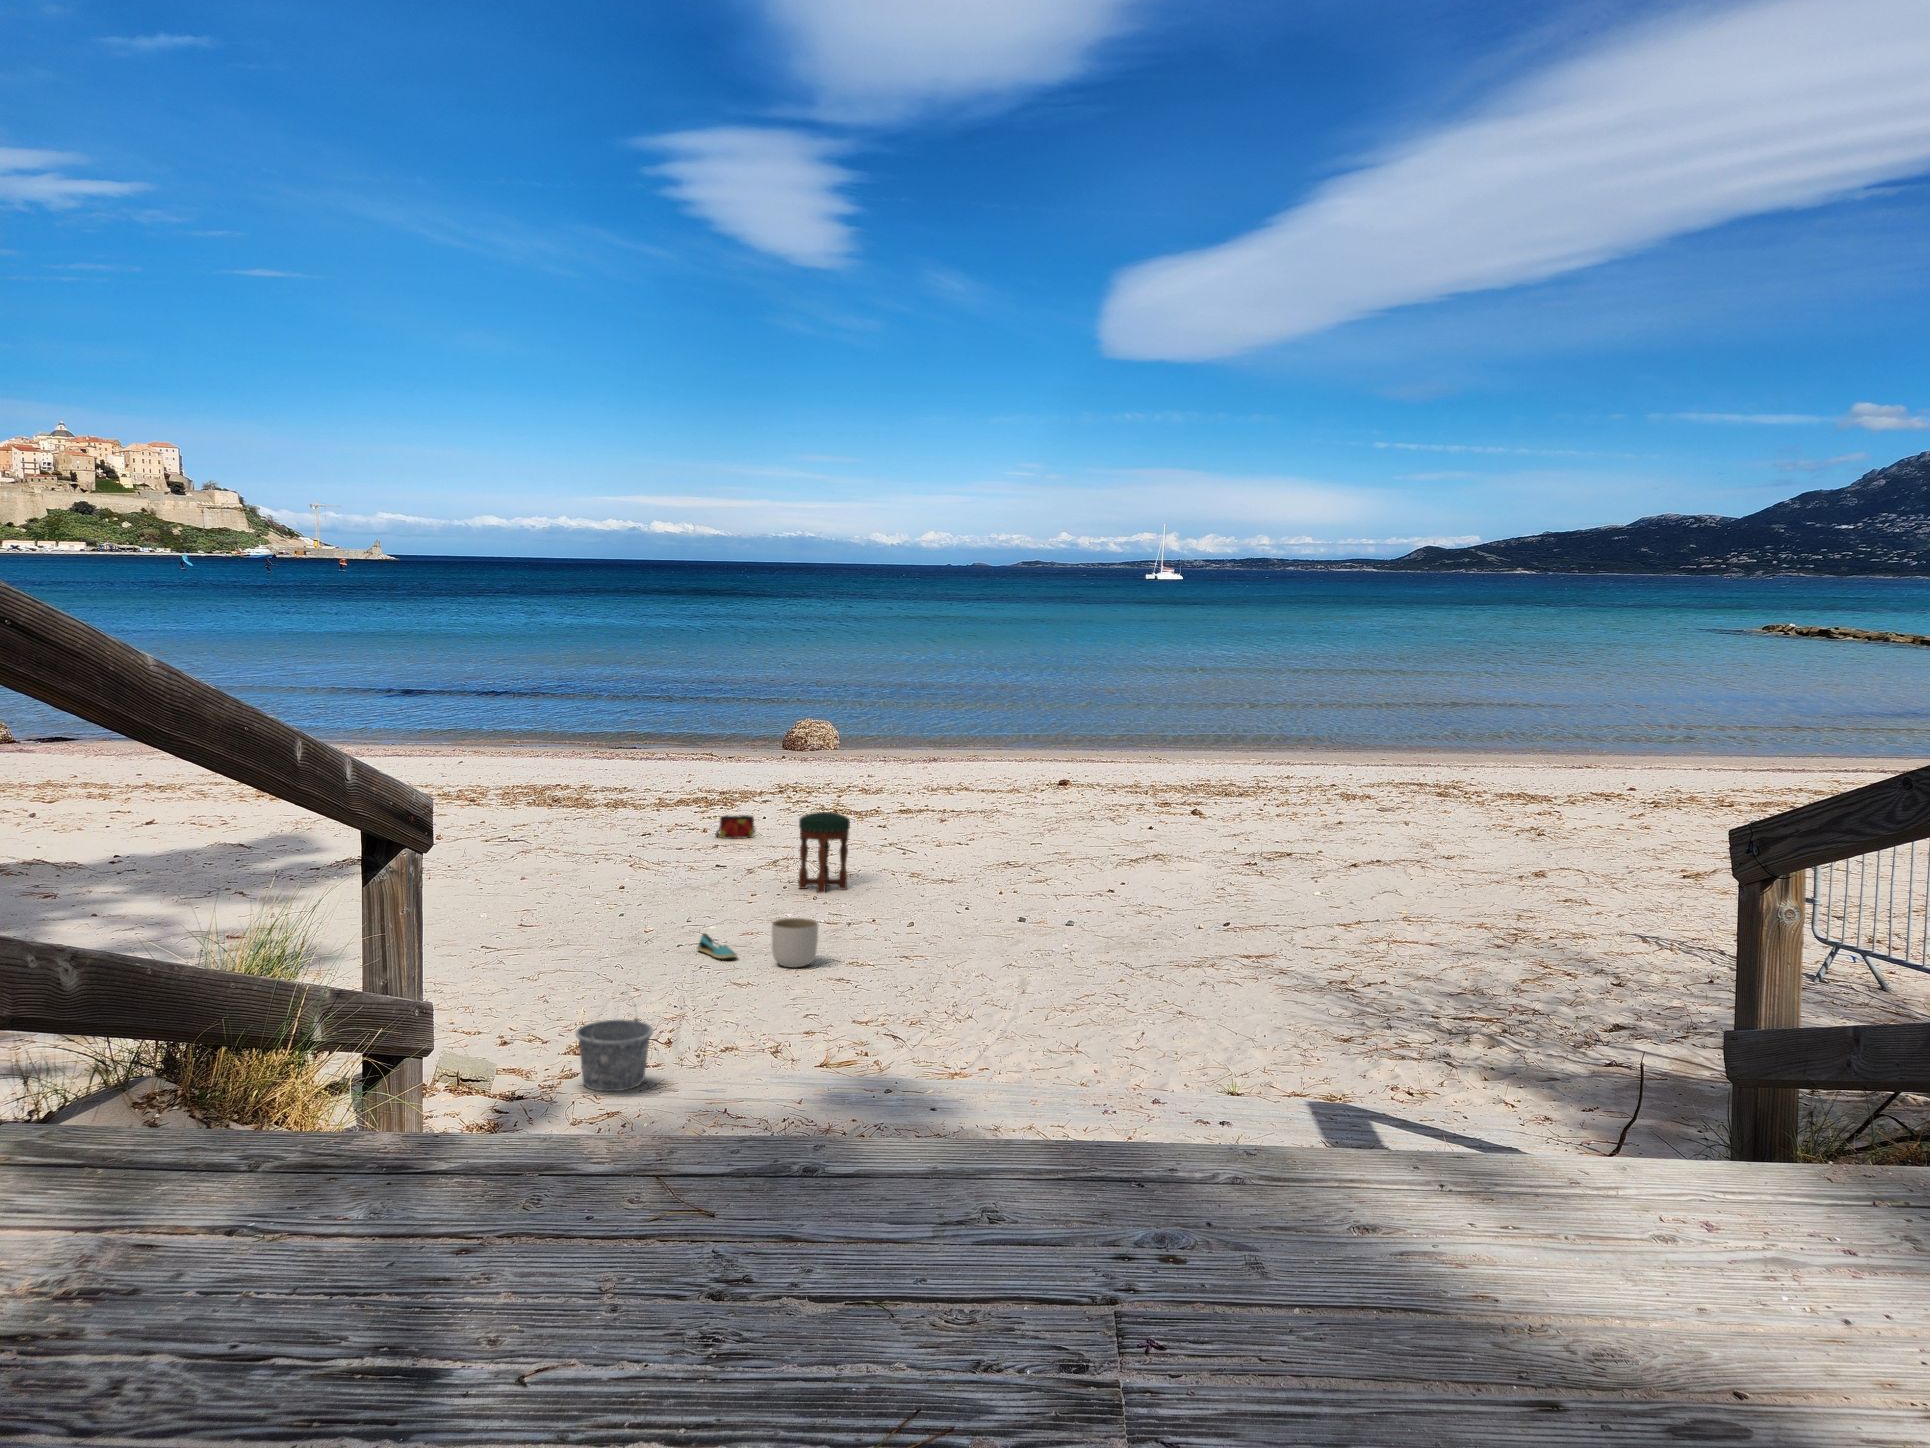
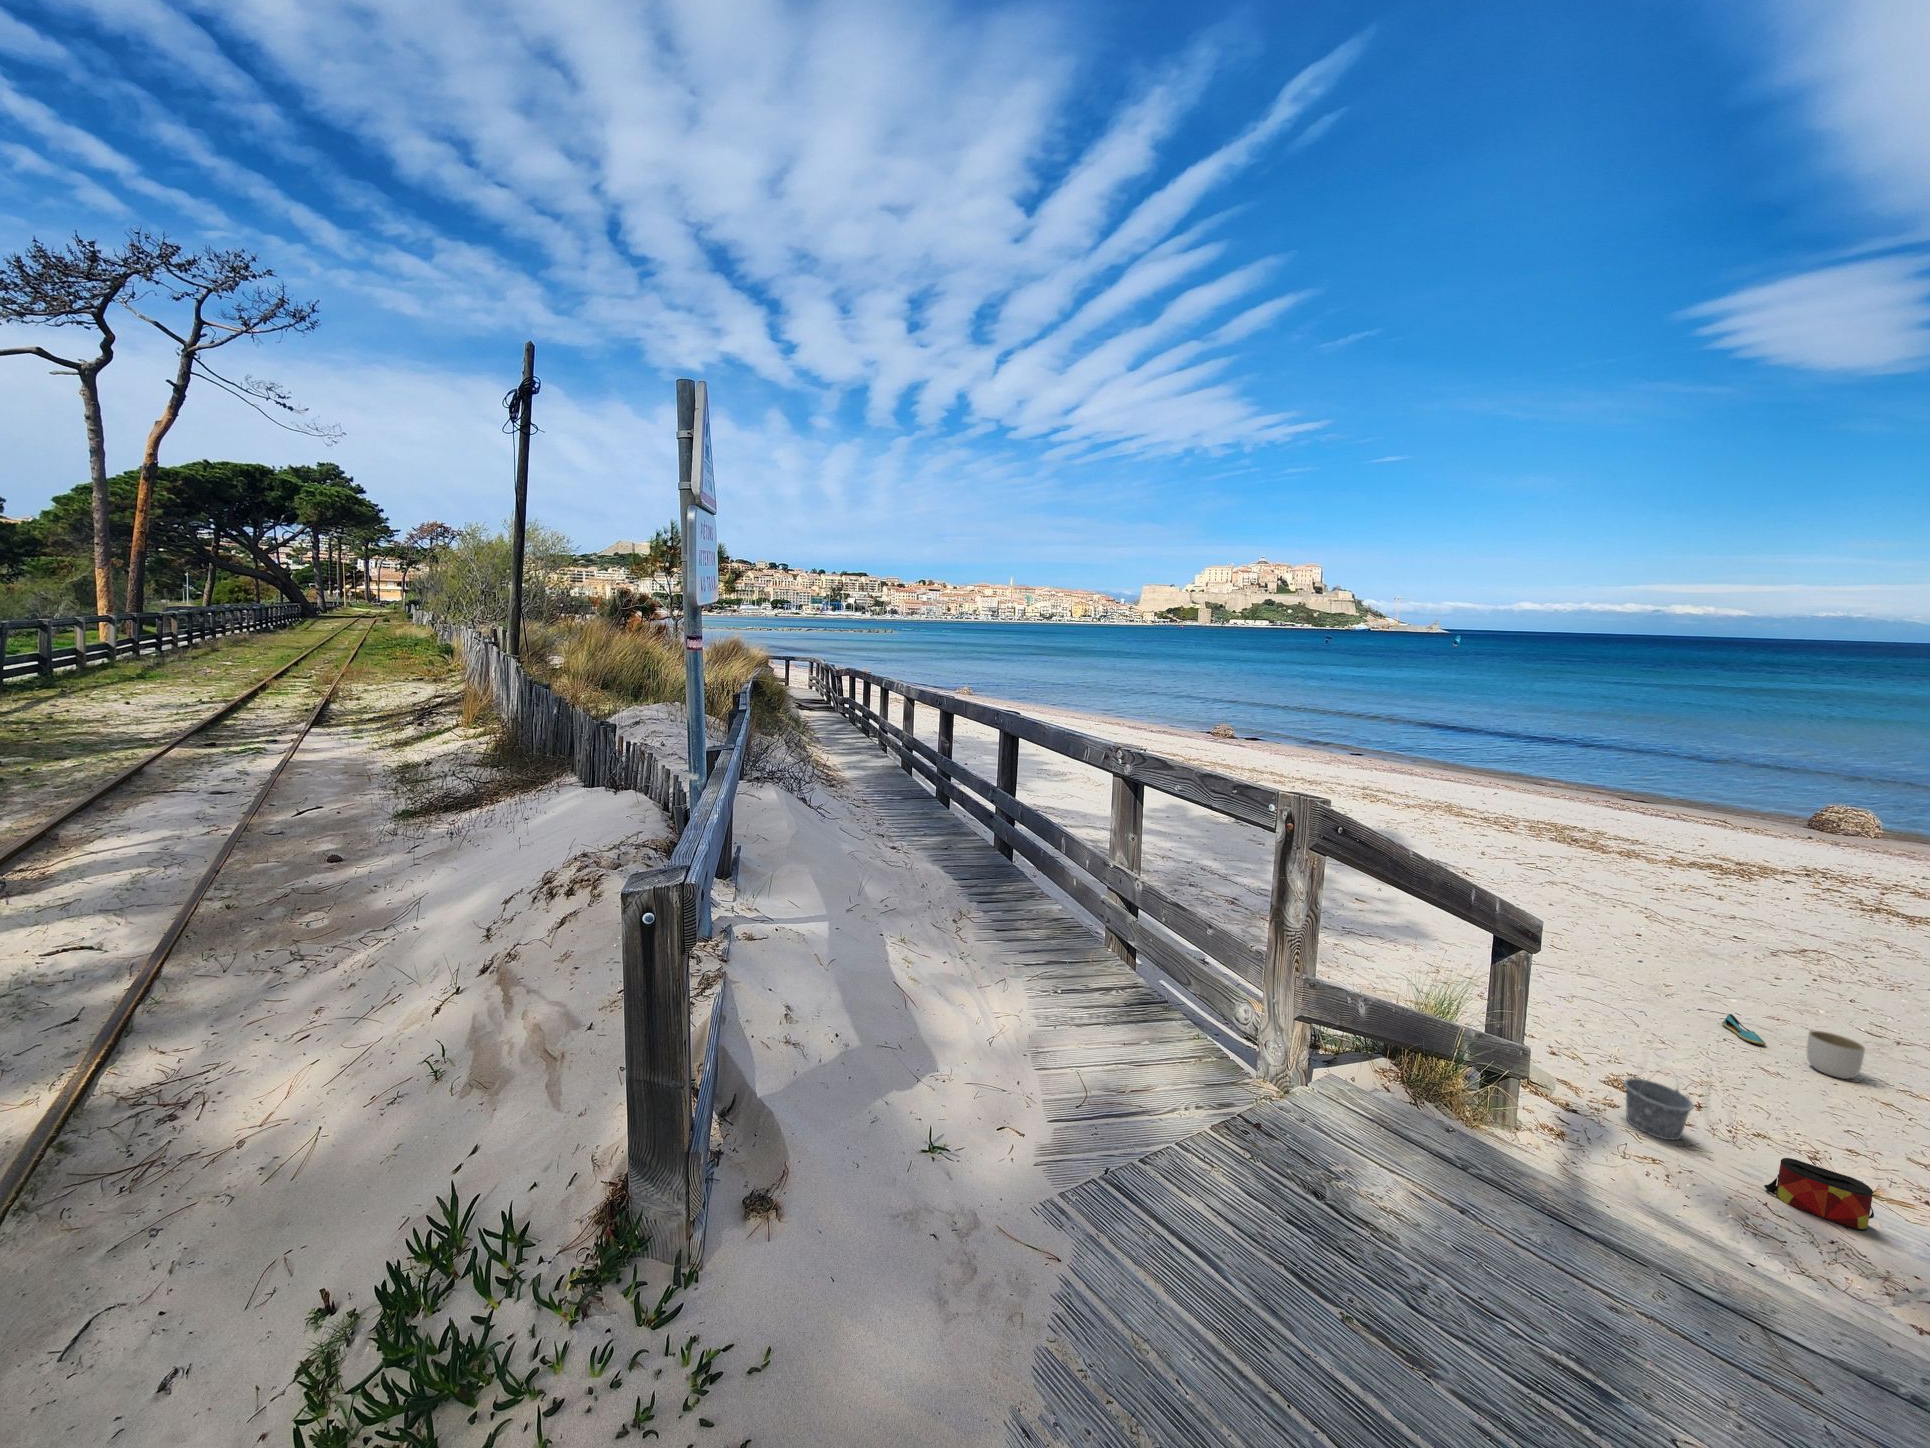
stool: present [799,812,850,893] -> none [1832,931,1906,1006]
bag: present [716,815,755,839] -> present [1764,1158,1874,1231]

